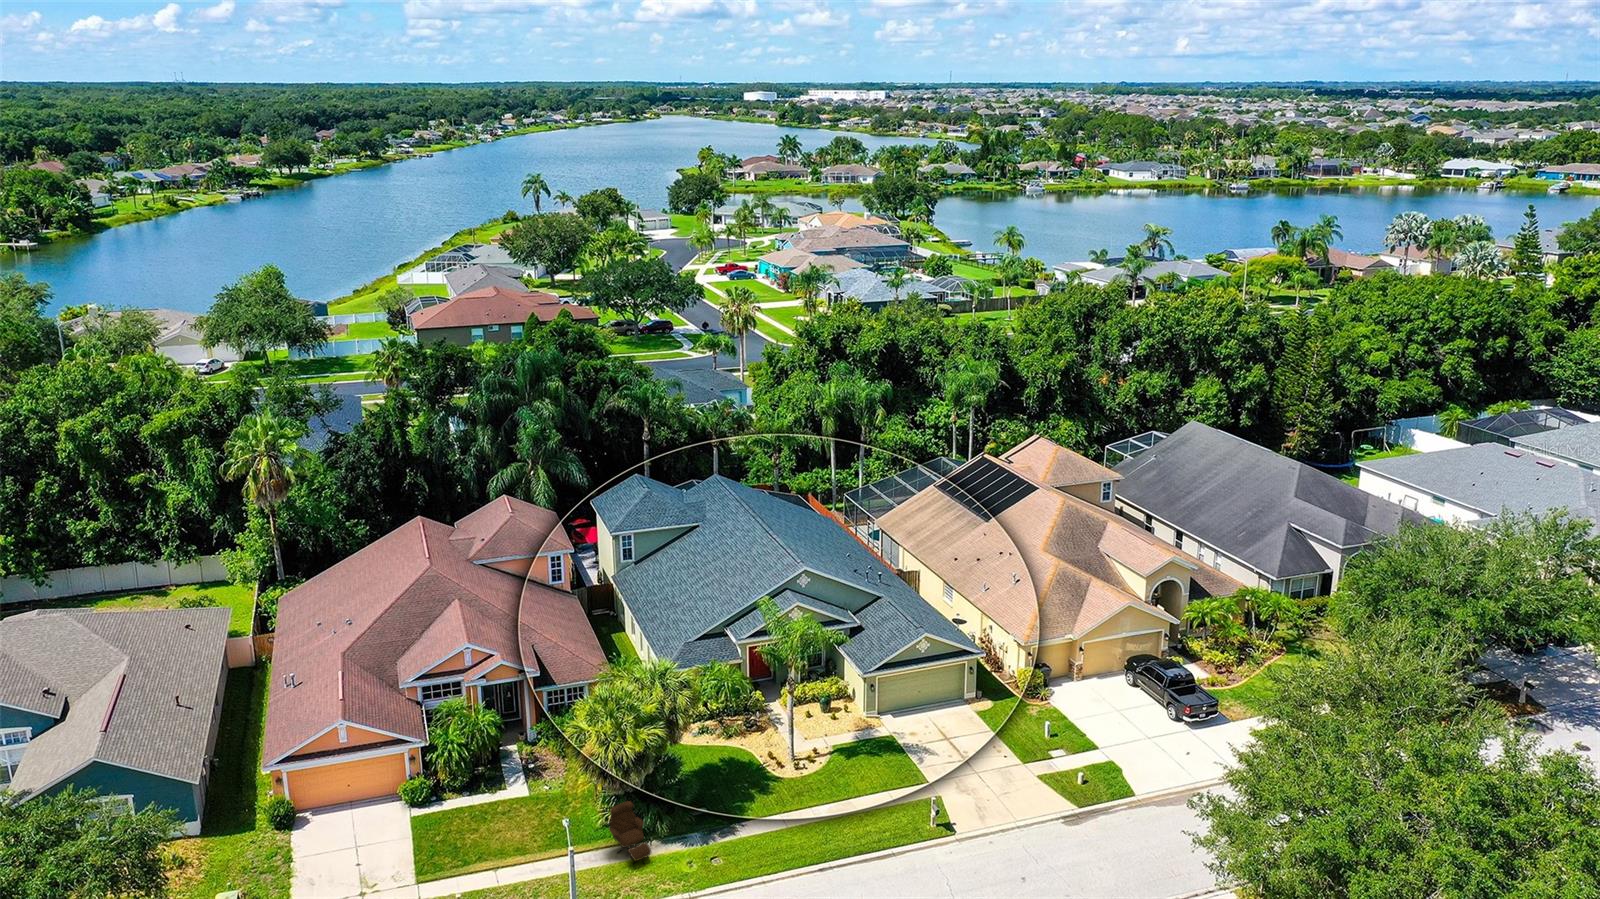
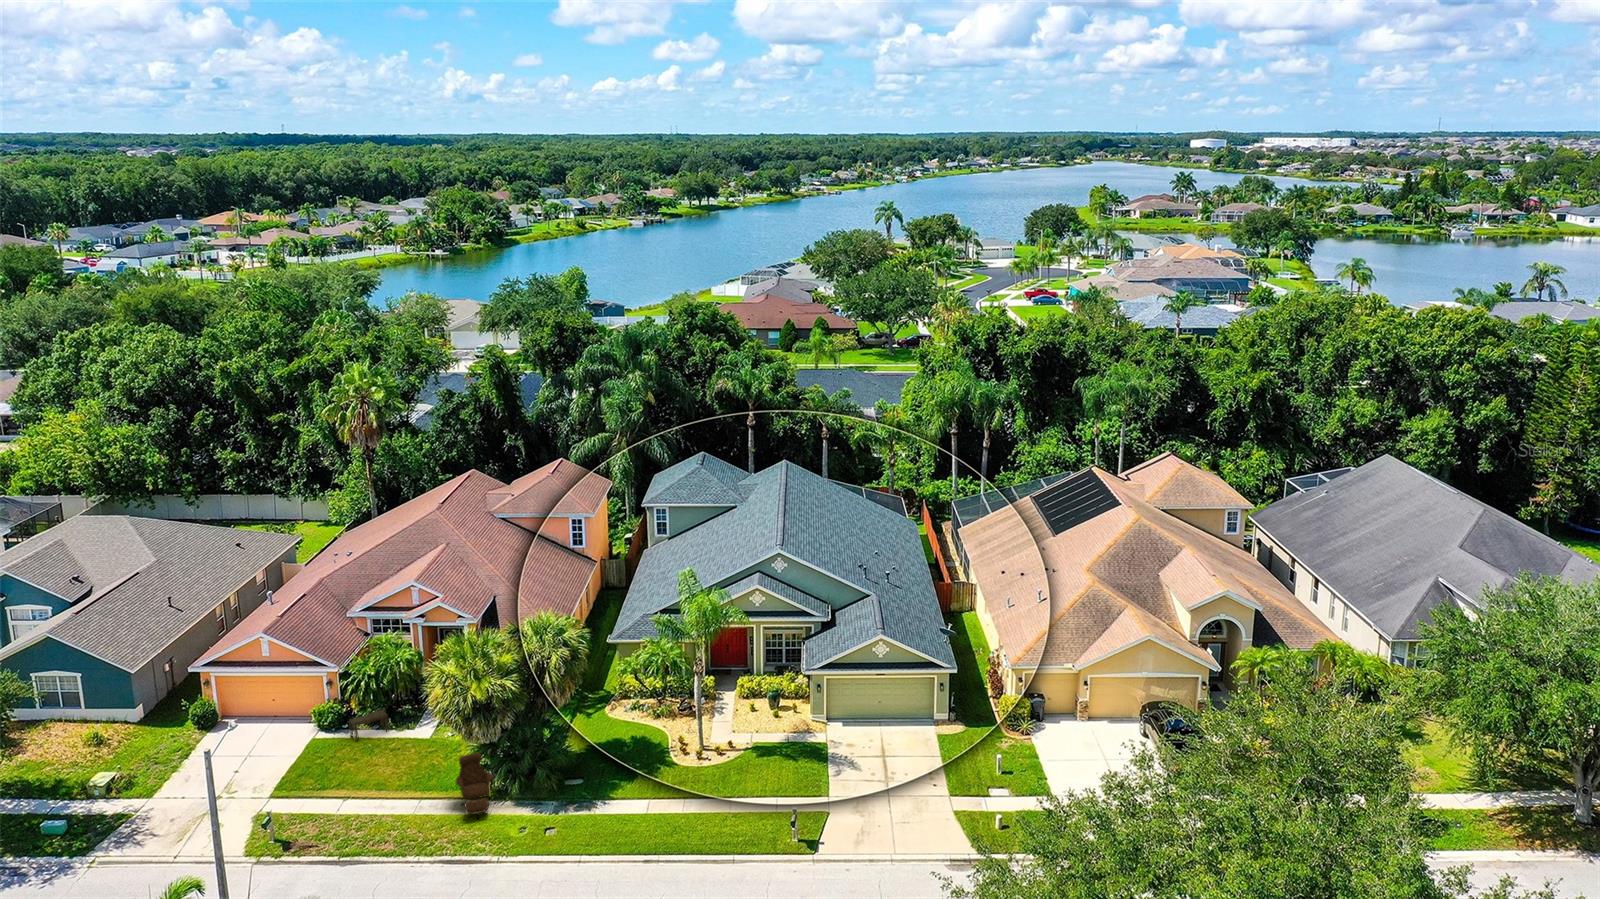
bench: none [449,775,486,812] -> present [349,710,389,741]

